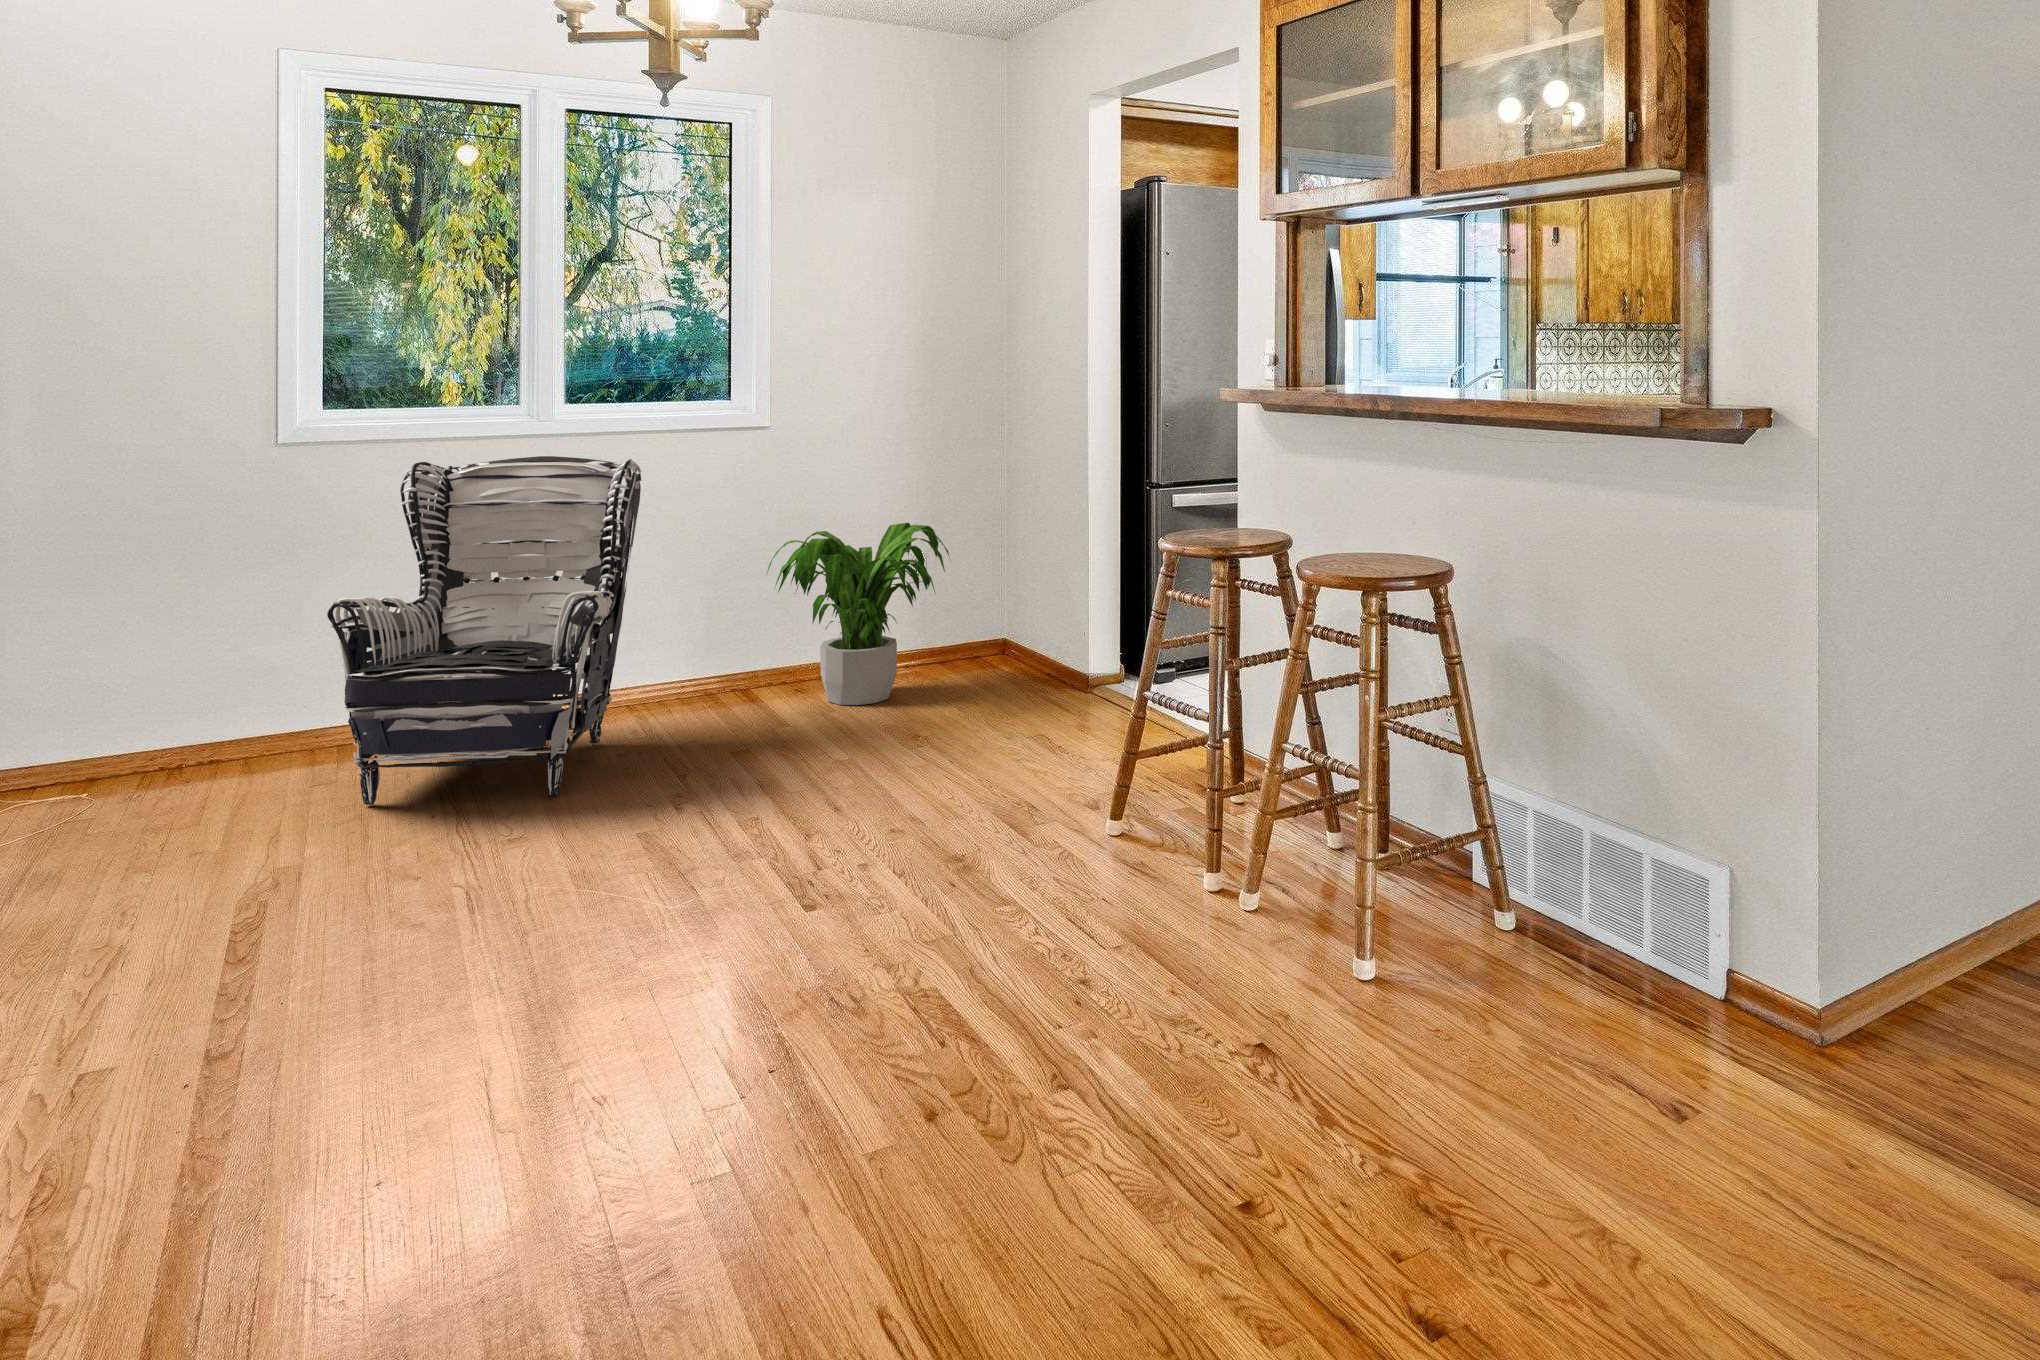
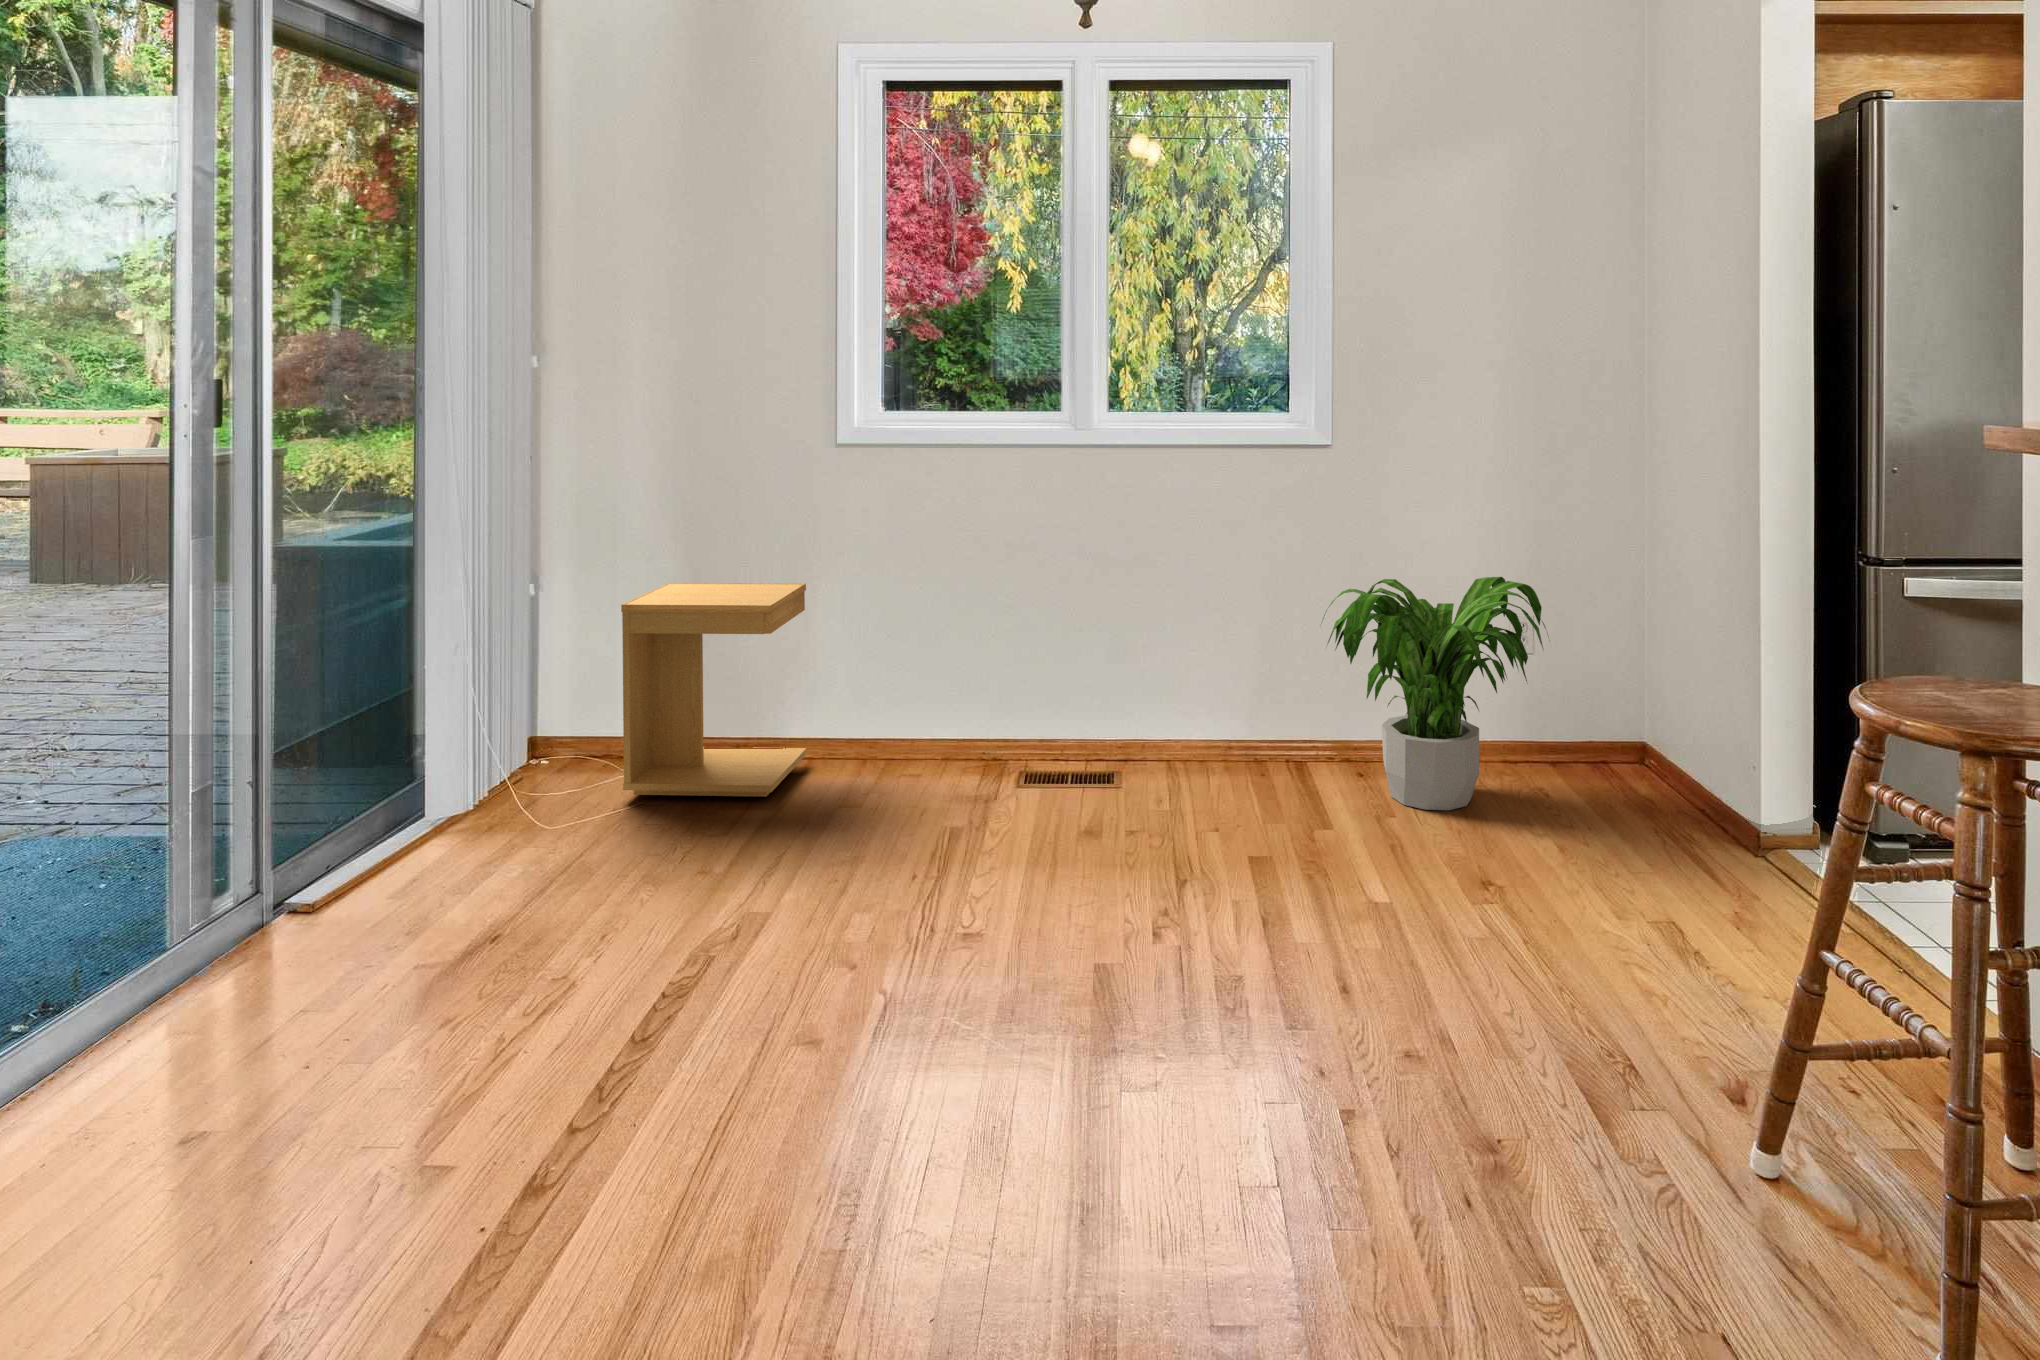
armchair: present [327,456,642,805] -> none [842,474,1171,879]
side table: none [20,580,234,815] -> present [621,583,806,797]

